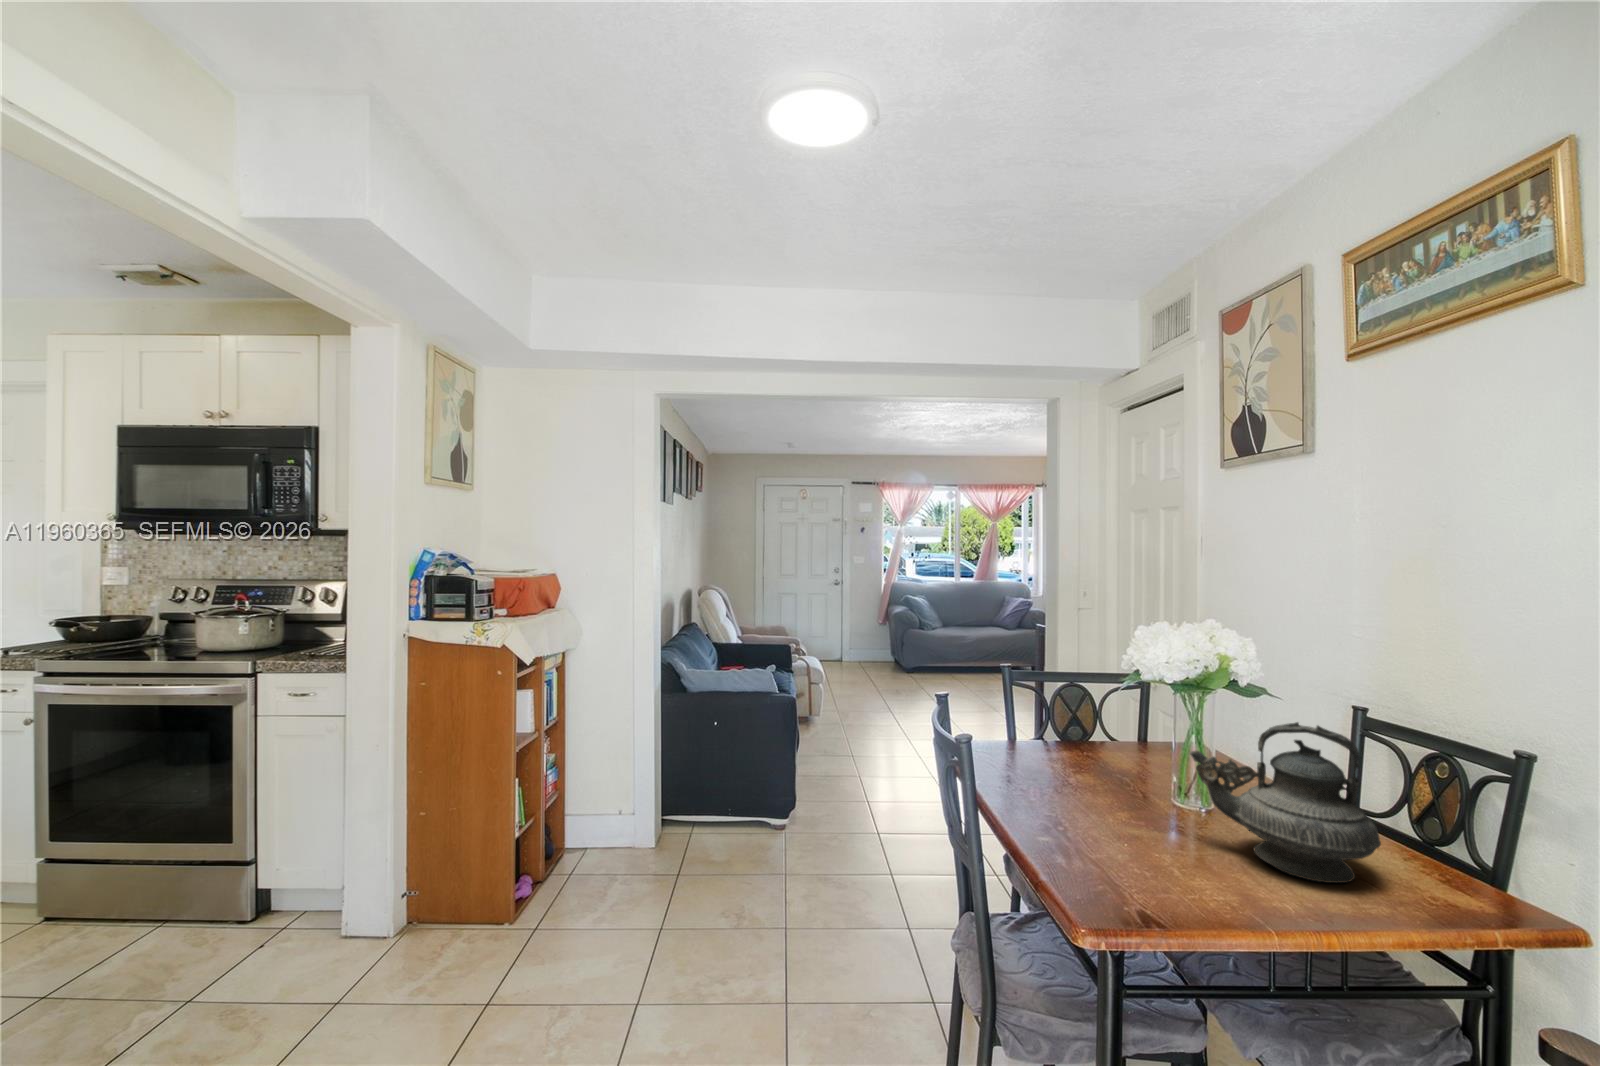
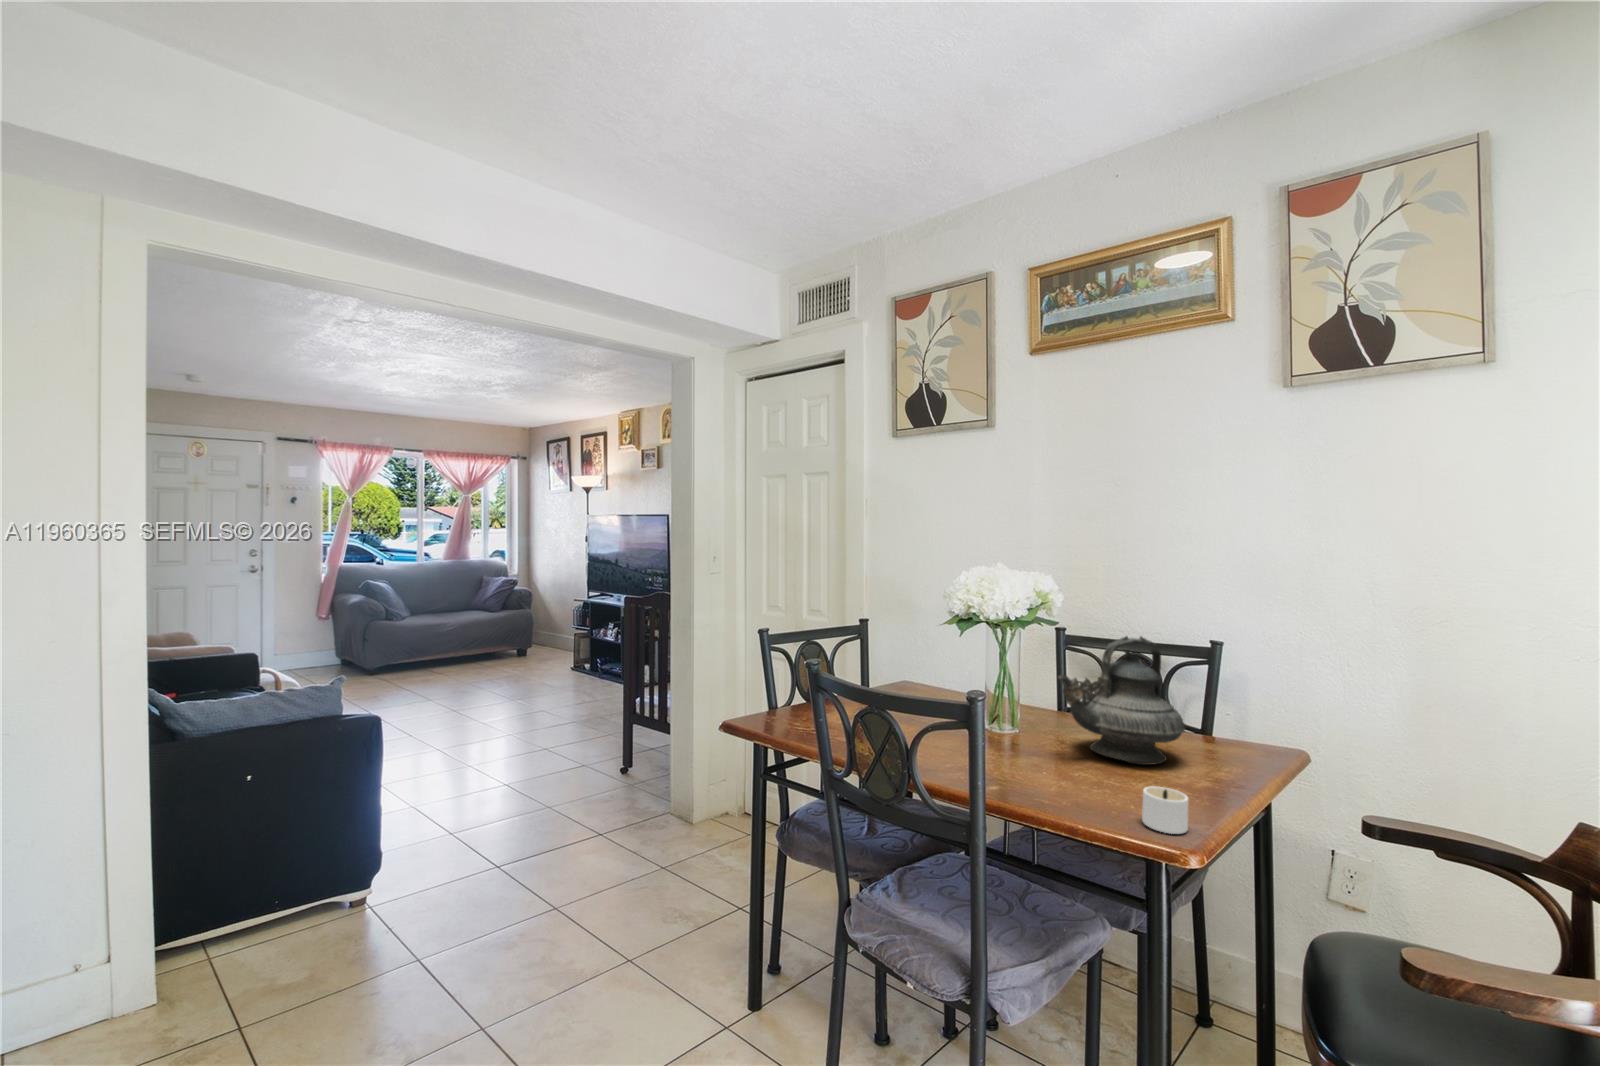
candle: none [1123,863,1187,915] -> present [1142,786,1189,834]

